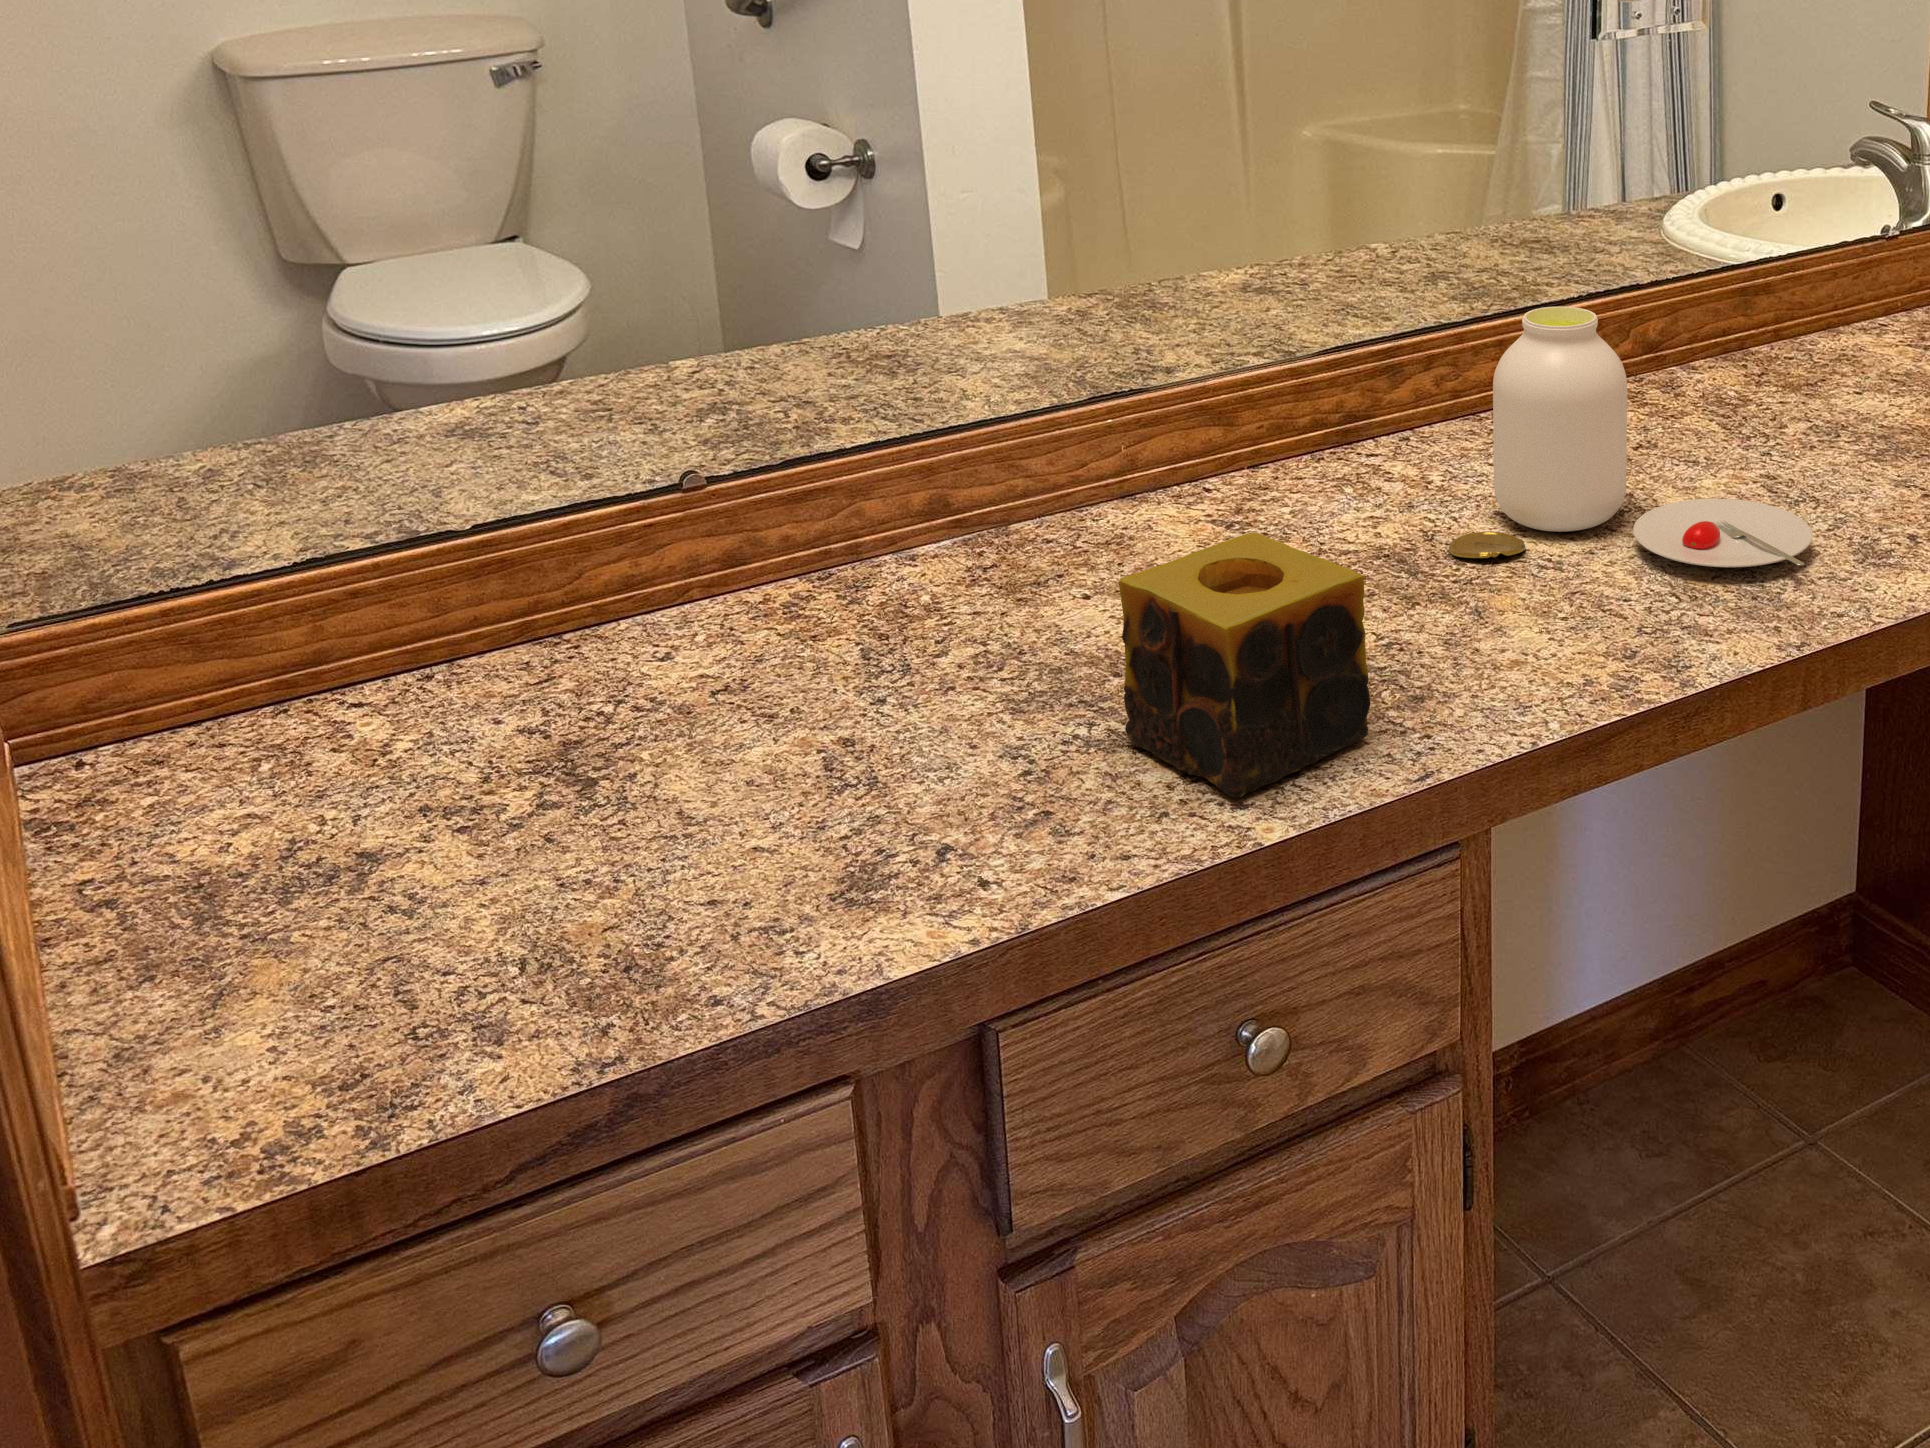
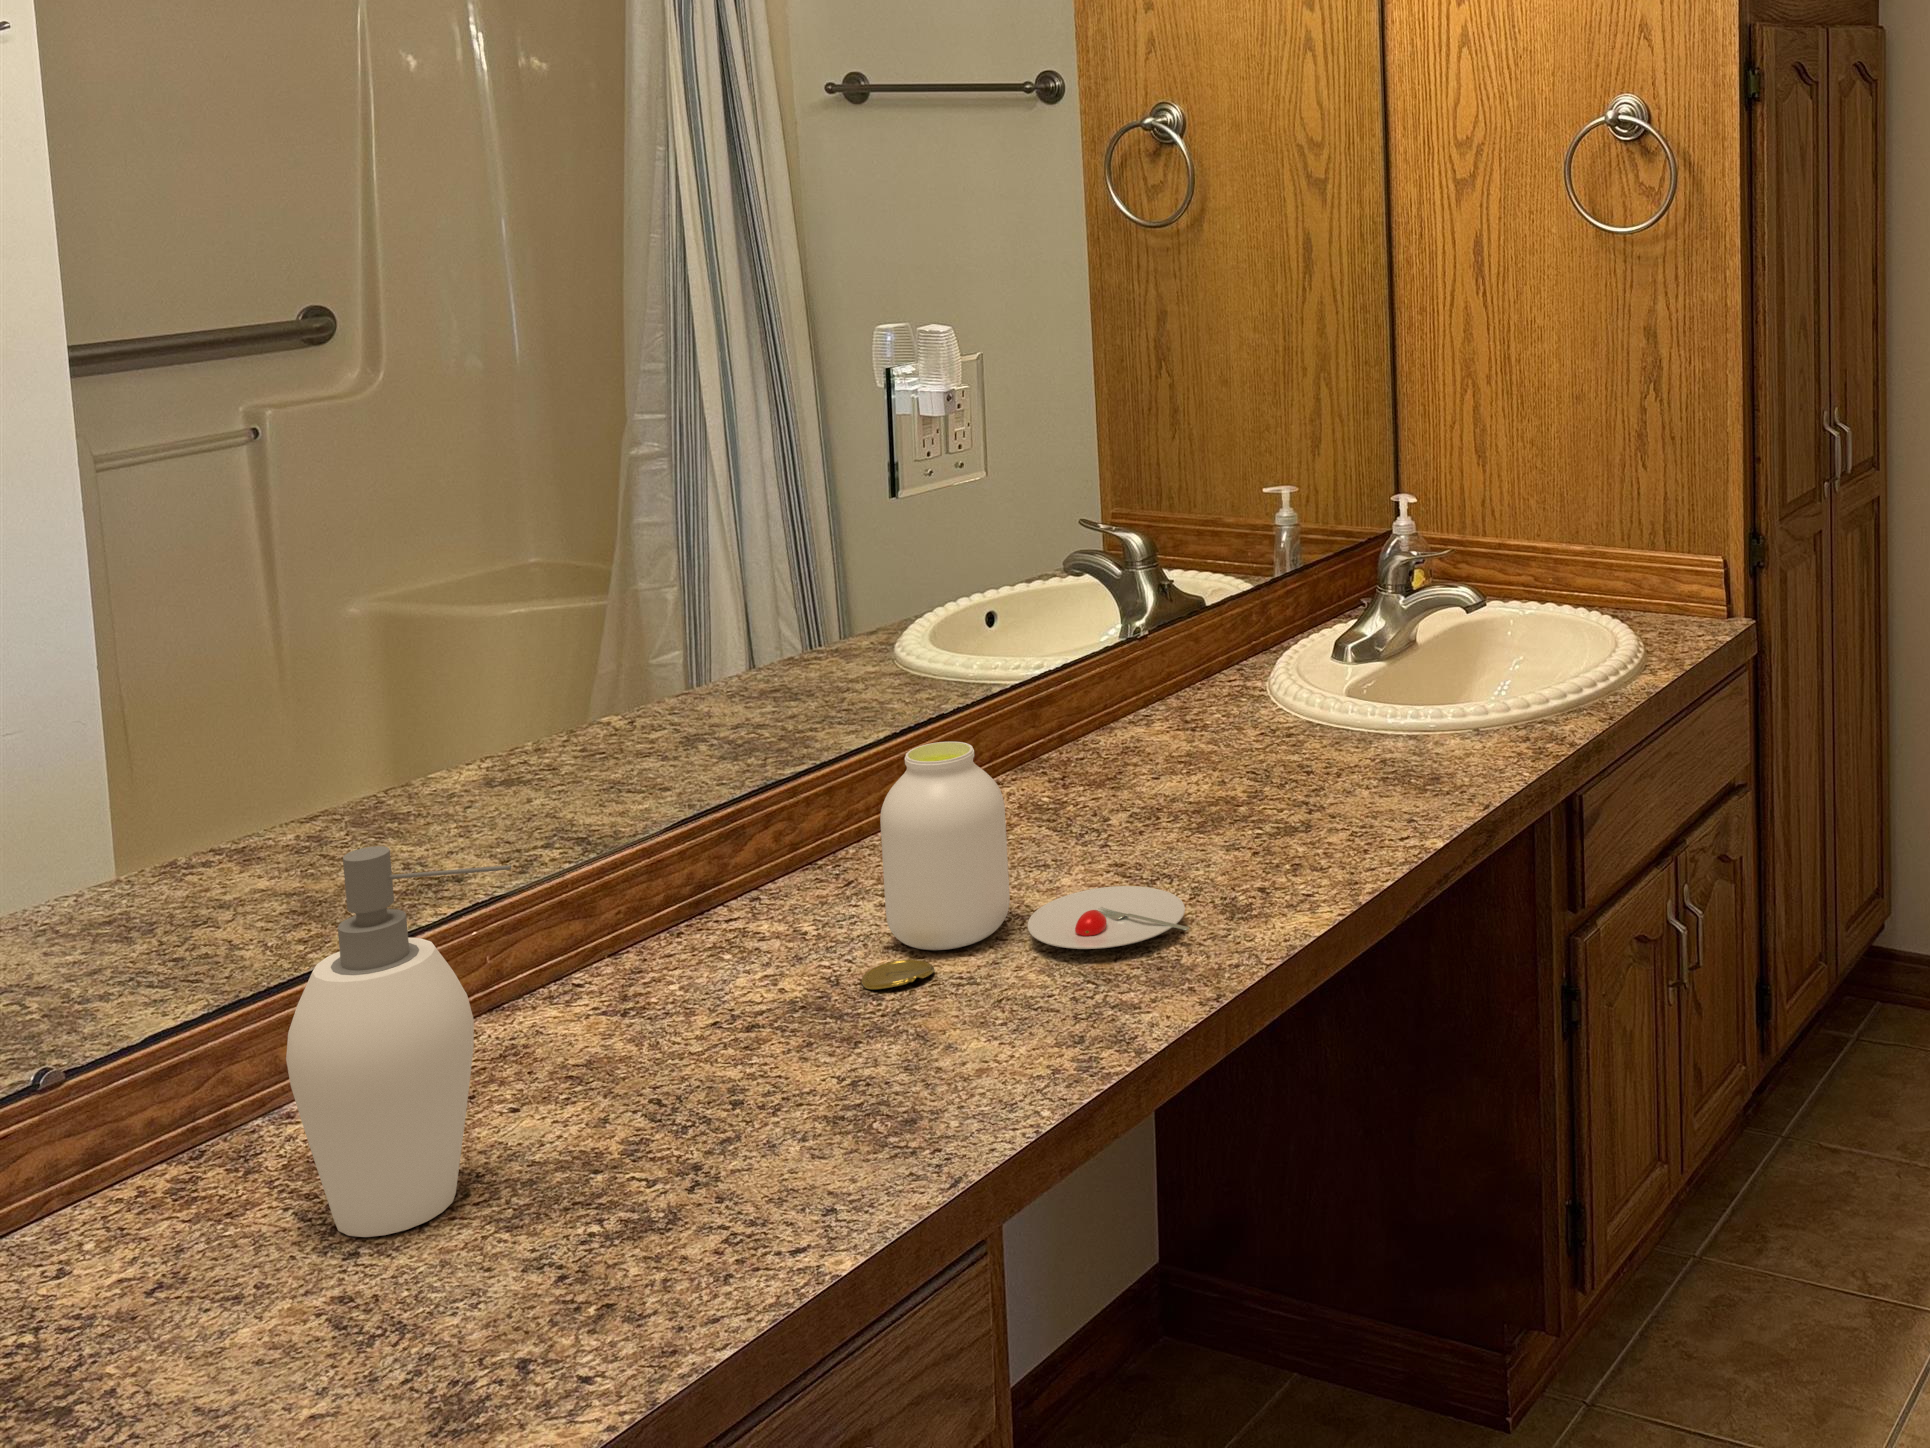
soap dispenser: none [839,311,1028,687] -> present [286,846,511,1237]
candle: present [1119,533,1370,798] -> none [641,995,887,1243]

